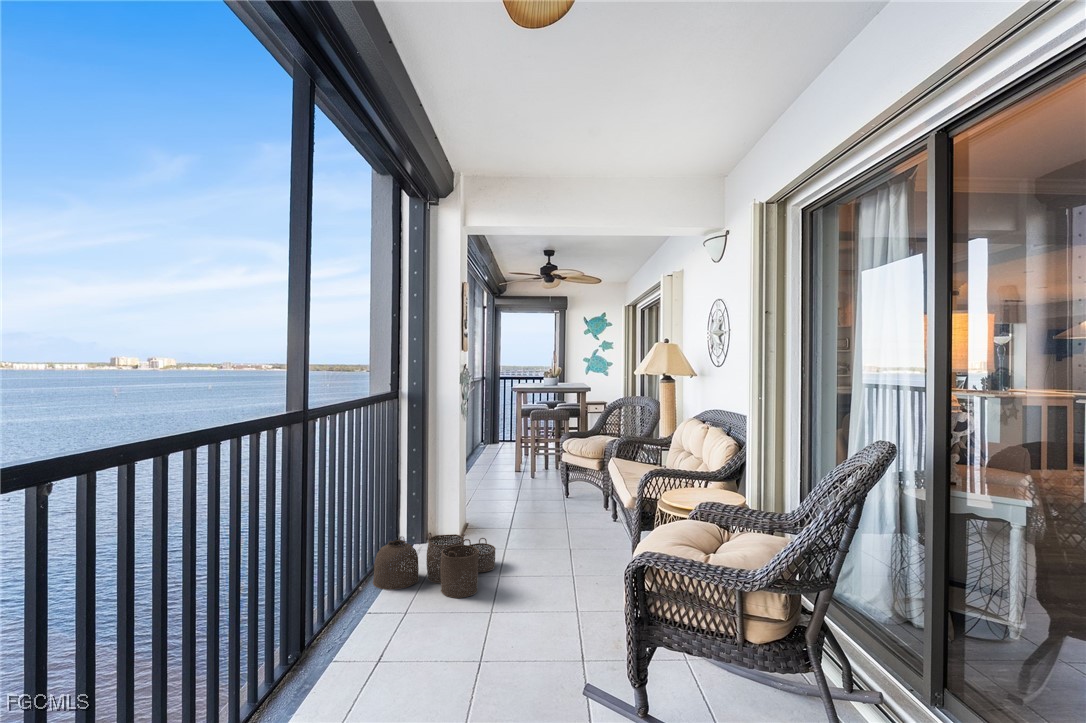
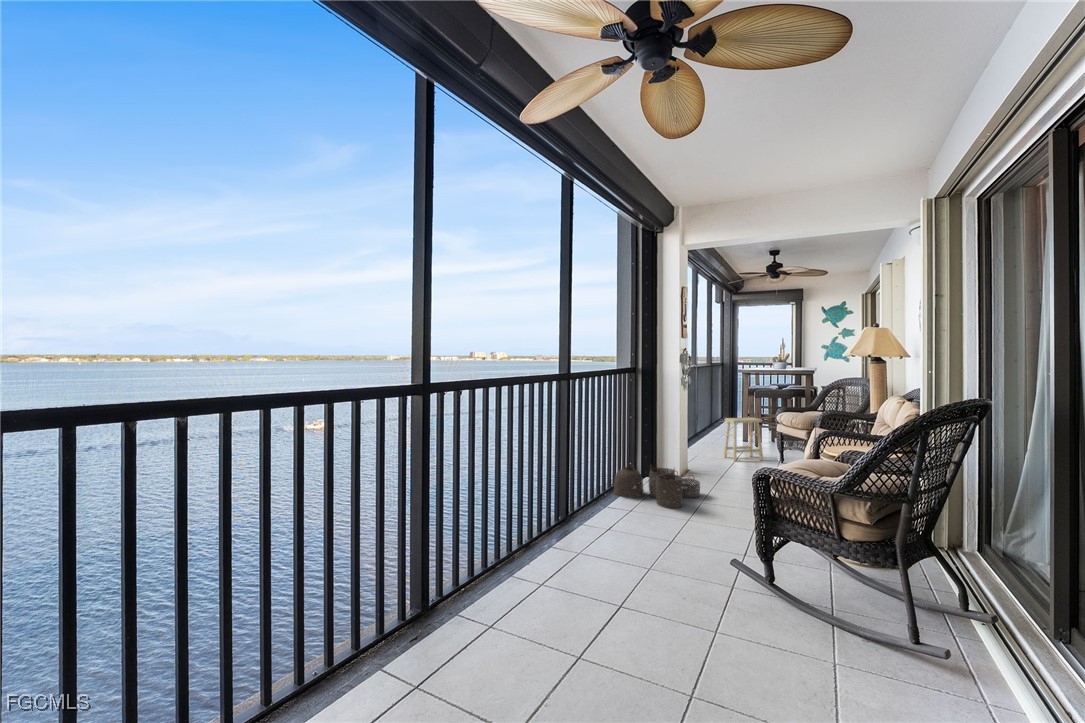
footstool: none [502,445,547,502] -> present [723,417,763,462]

